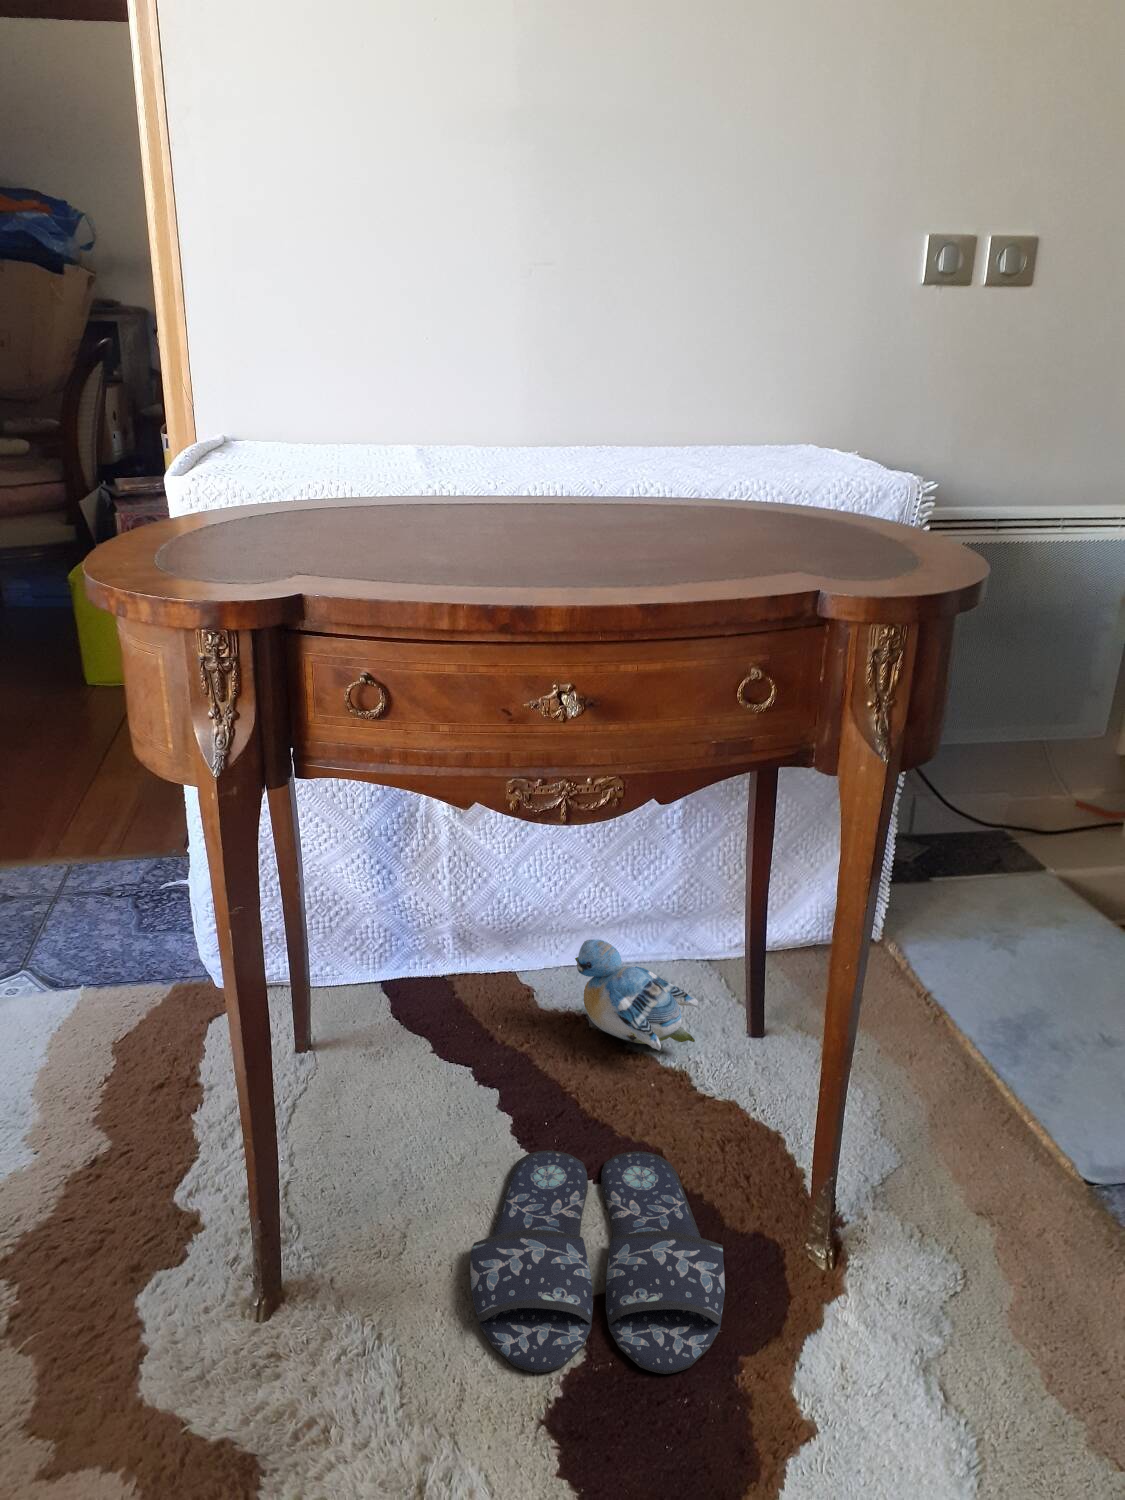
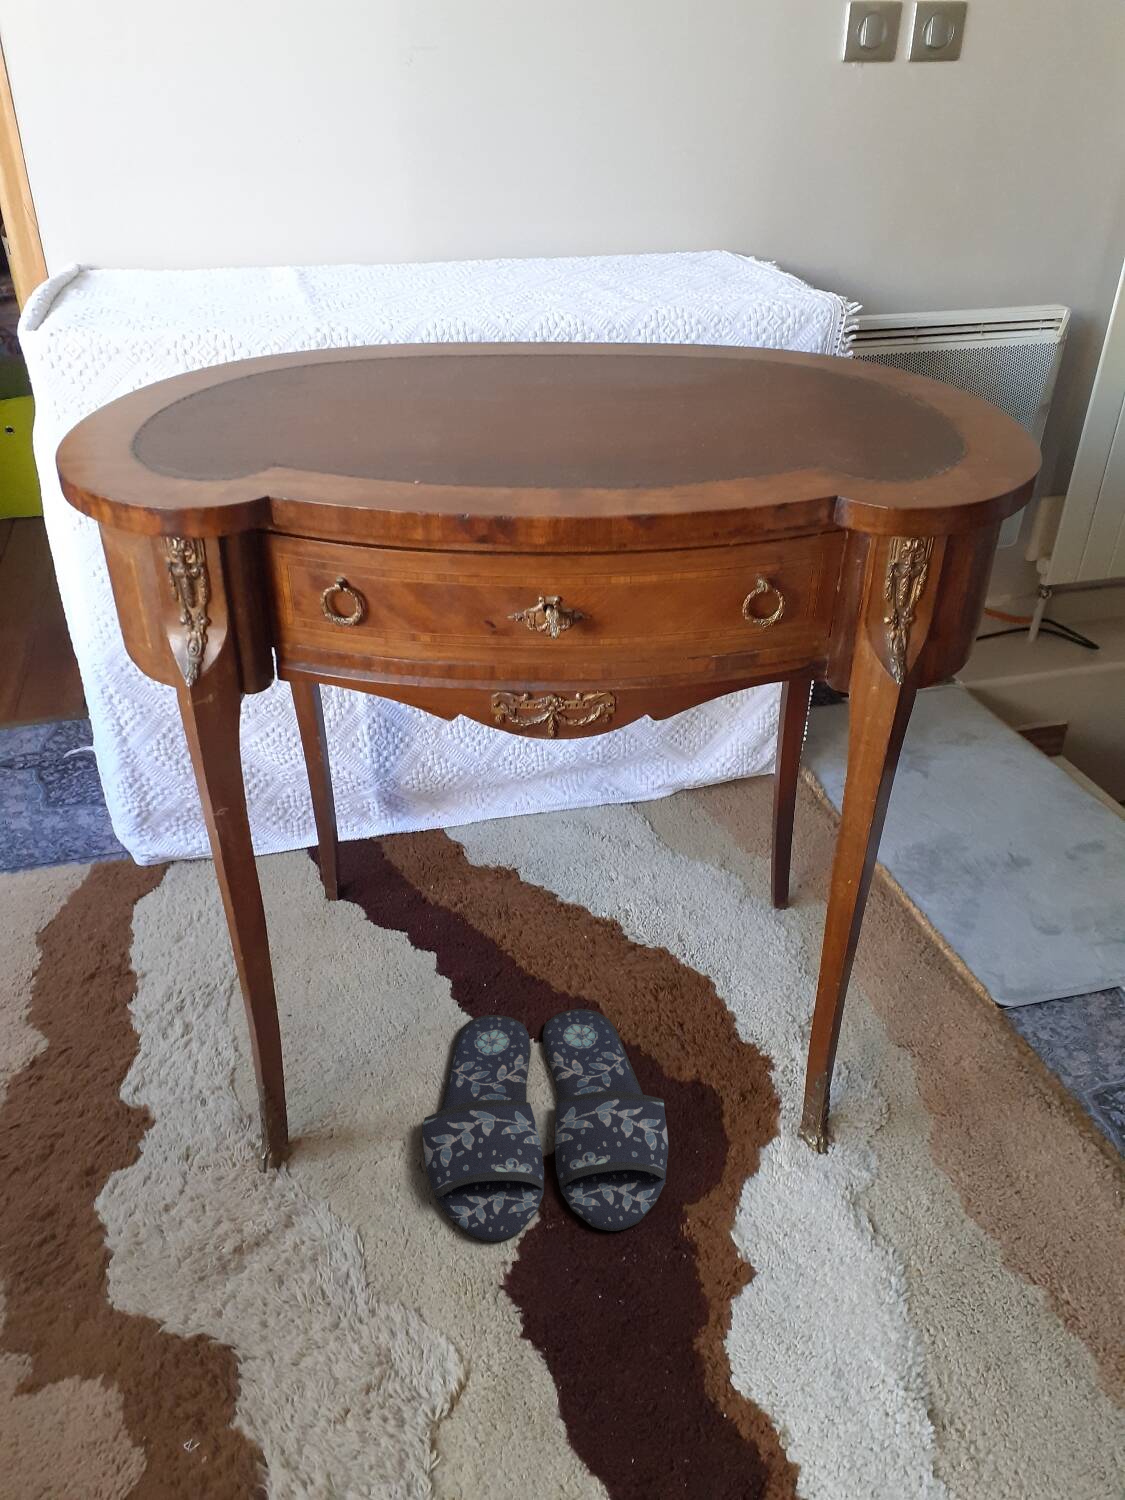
plush toy: present [575,939,698,1050] -> none [503,799,627,906]

